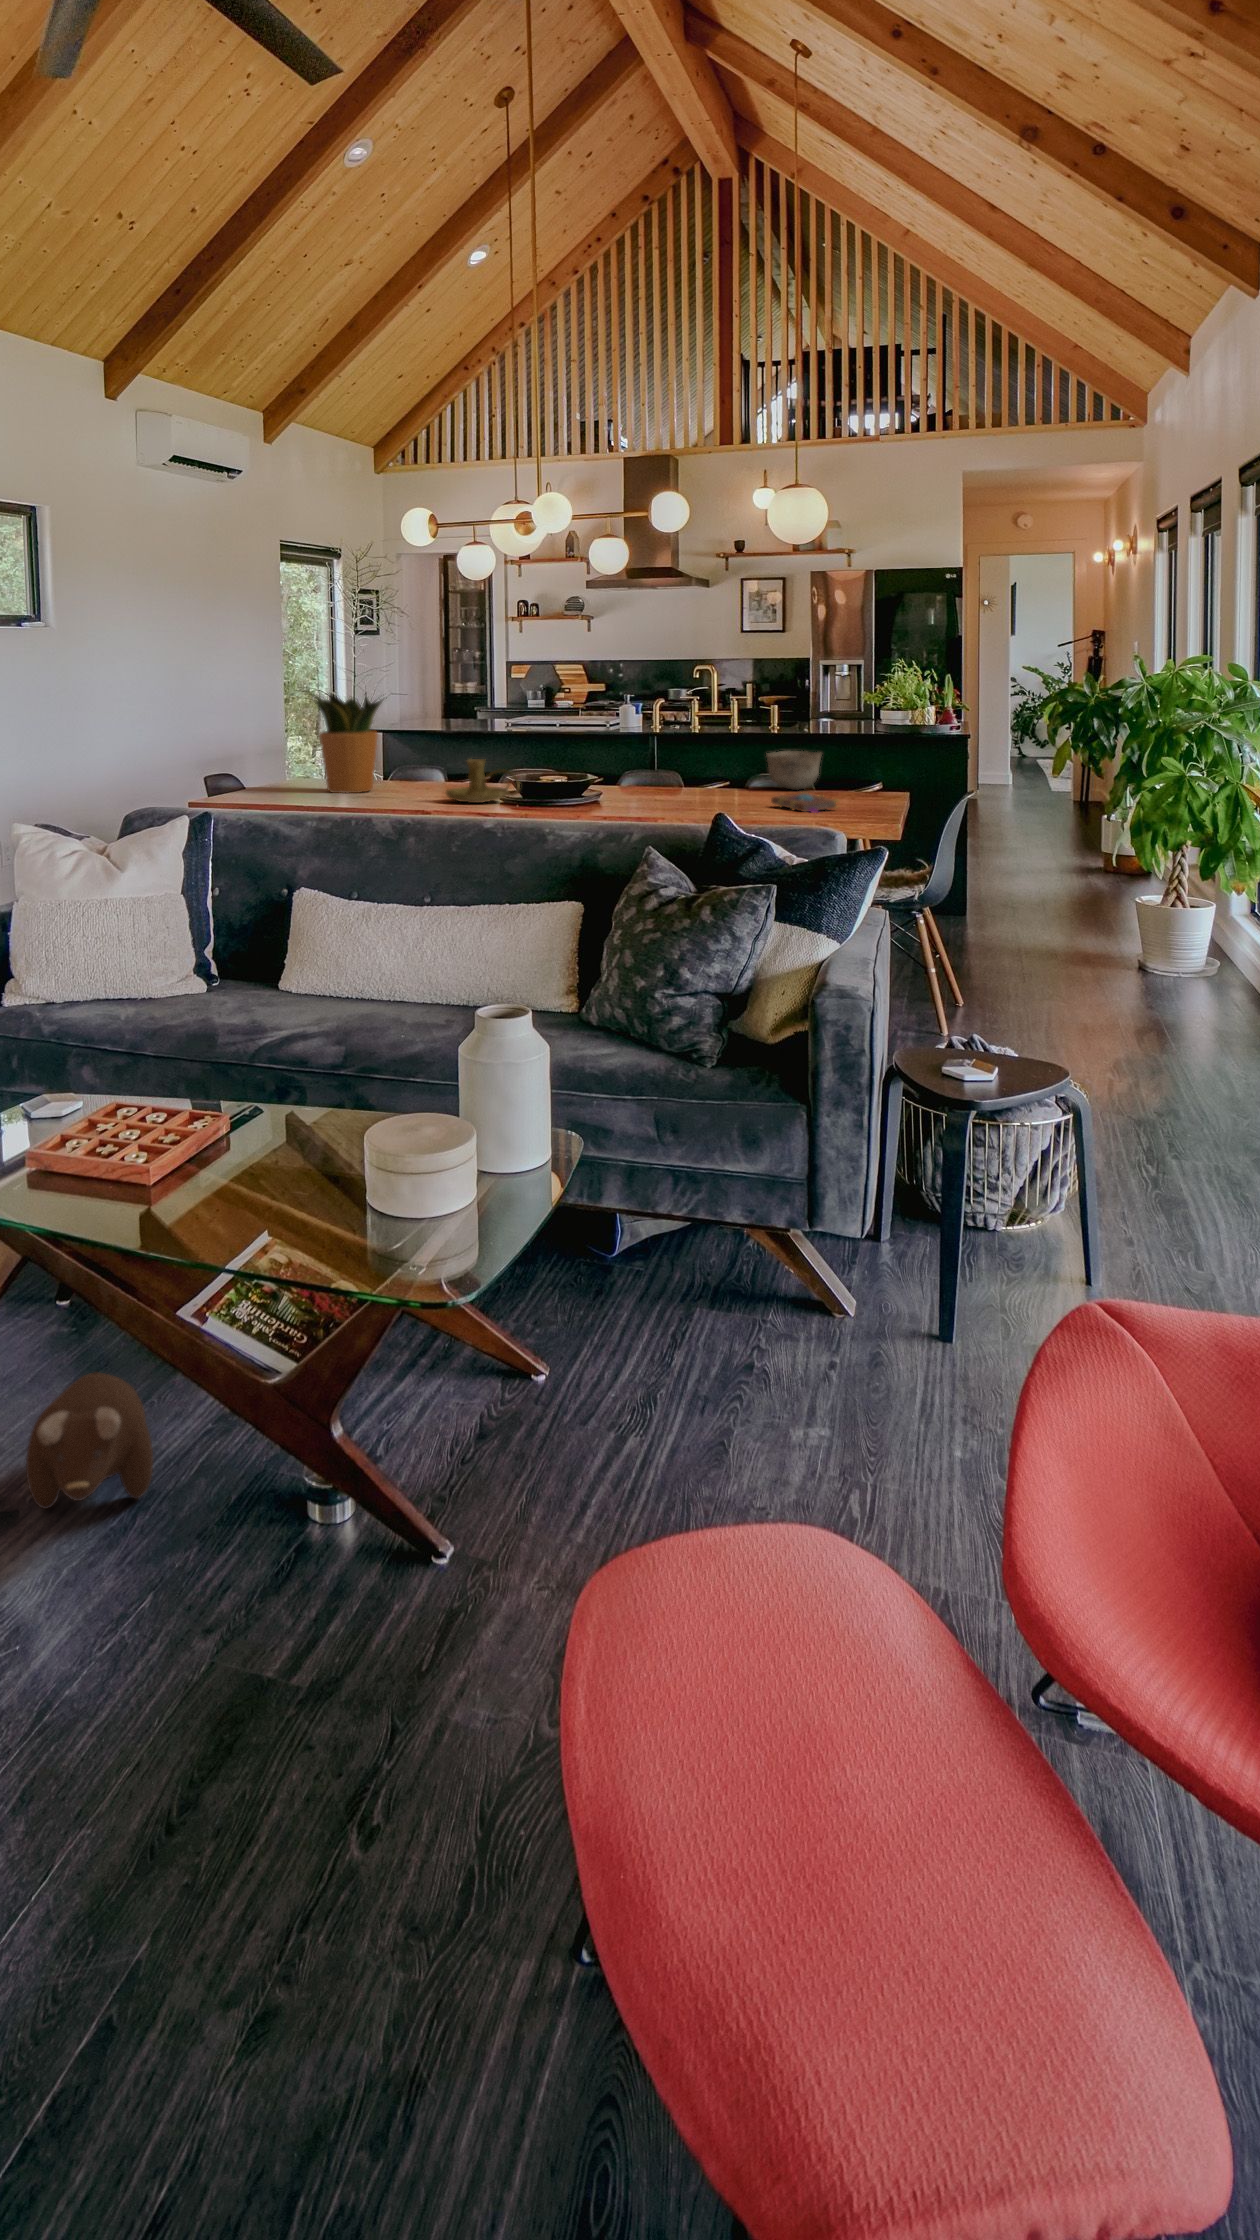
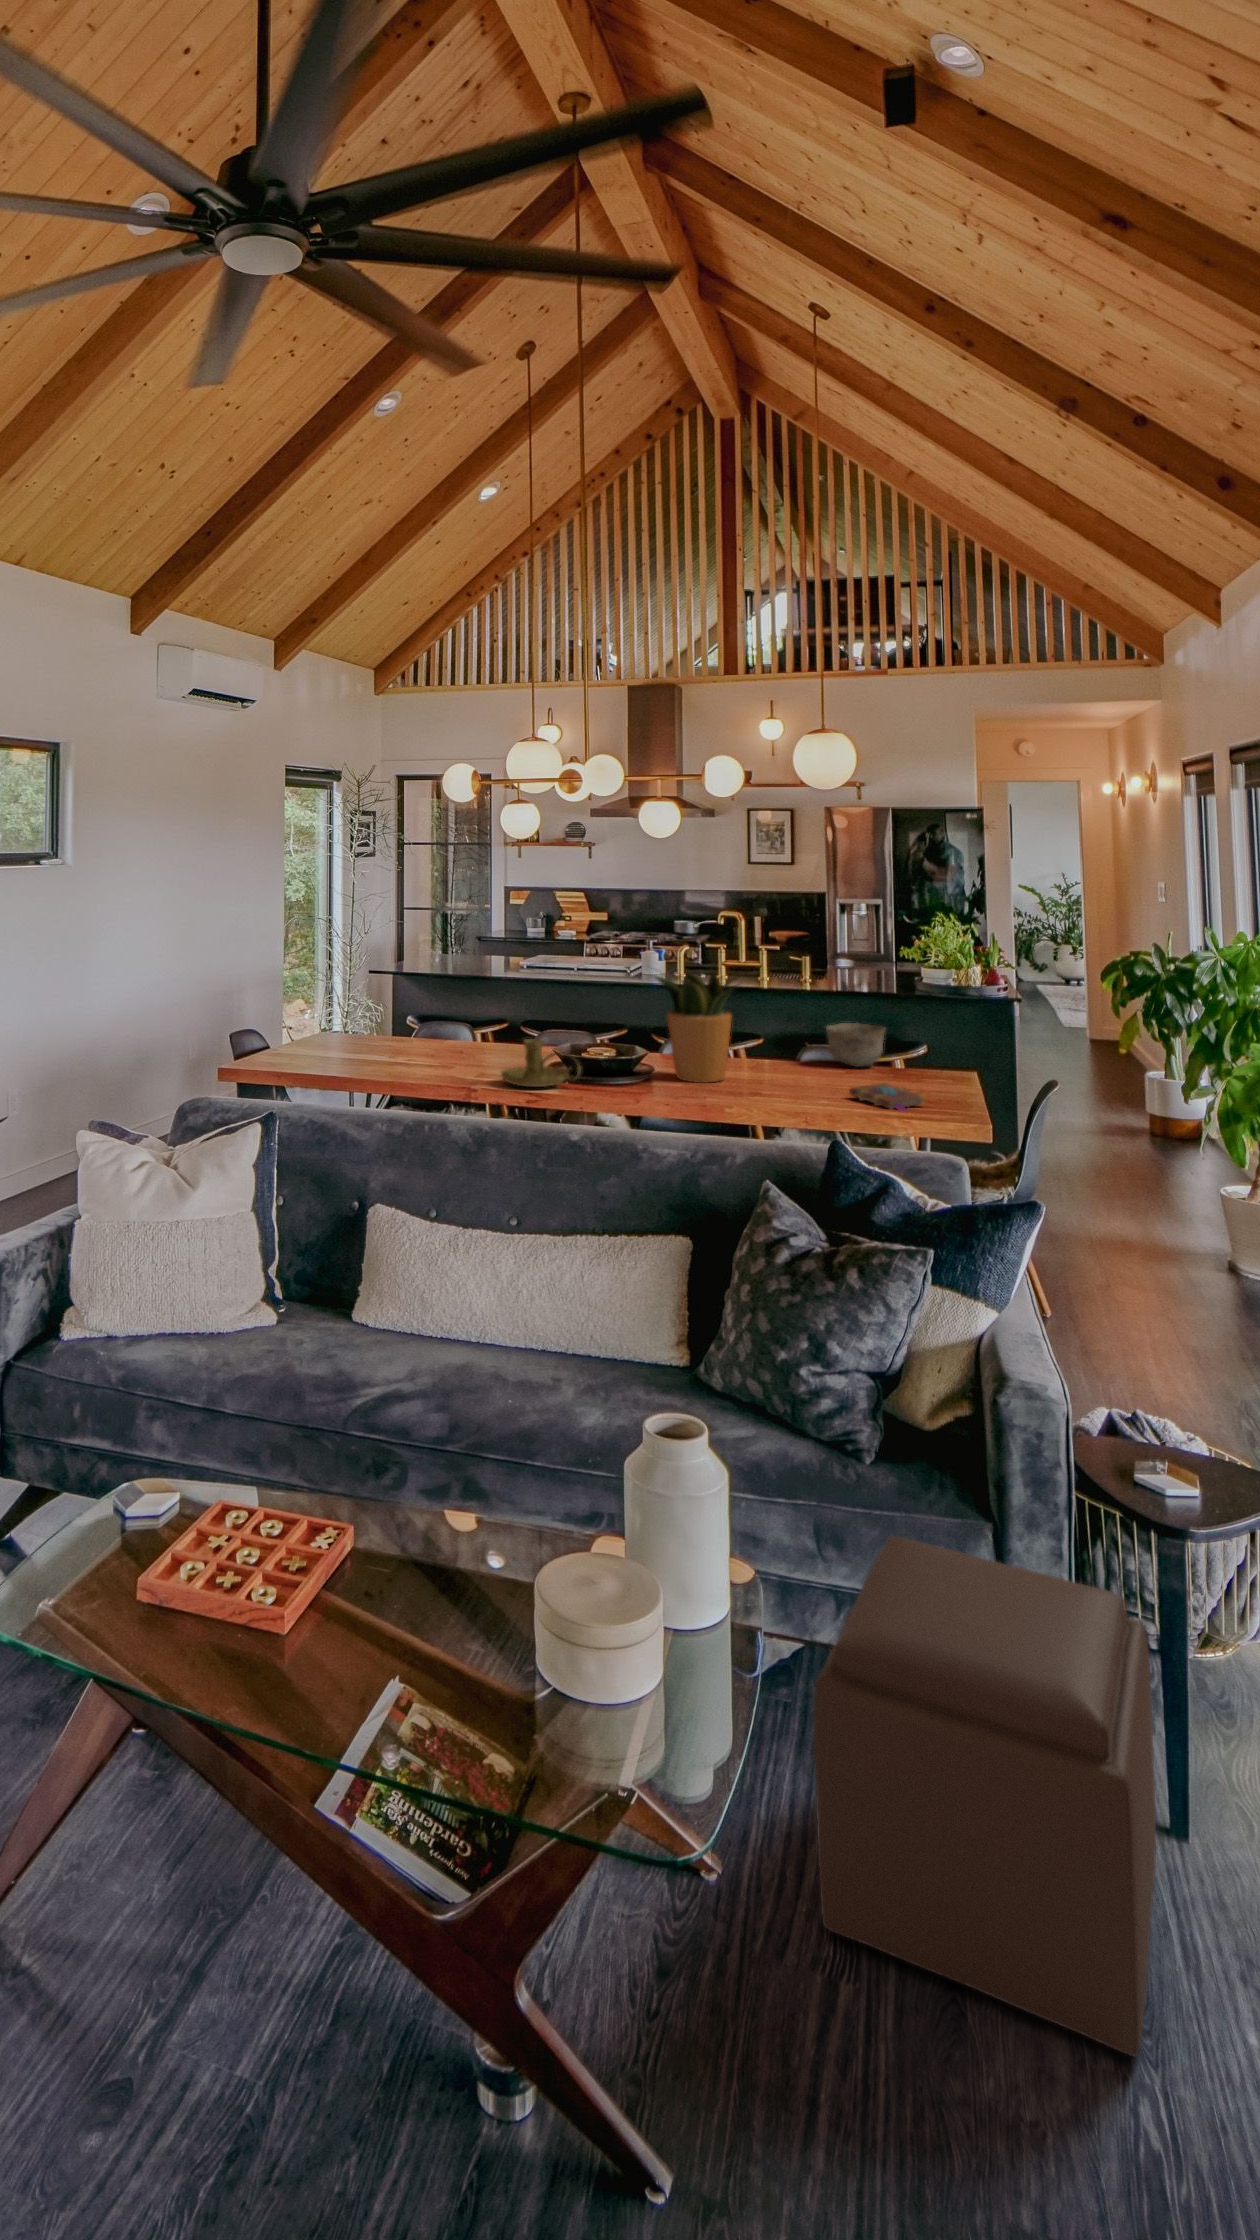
potted plant: present [315,693,387,793] -> present [655,972,737,1083]
ottoman: none [618,1113,919,1470] -> present [814,1536,1156,2056]
plush toy: present [26,1373,153,1509] -> none [144,1881,290,2087]

